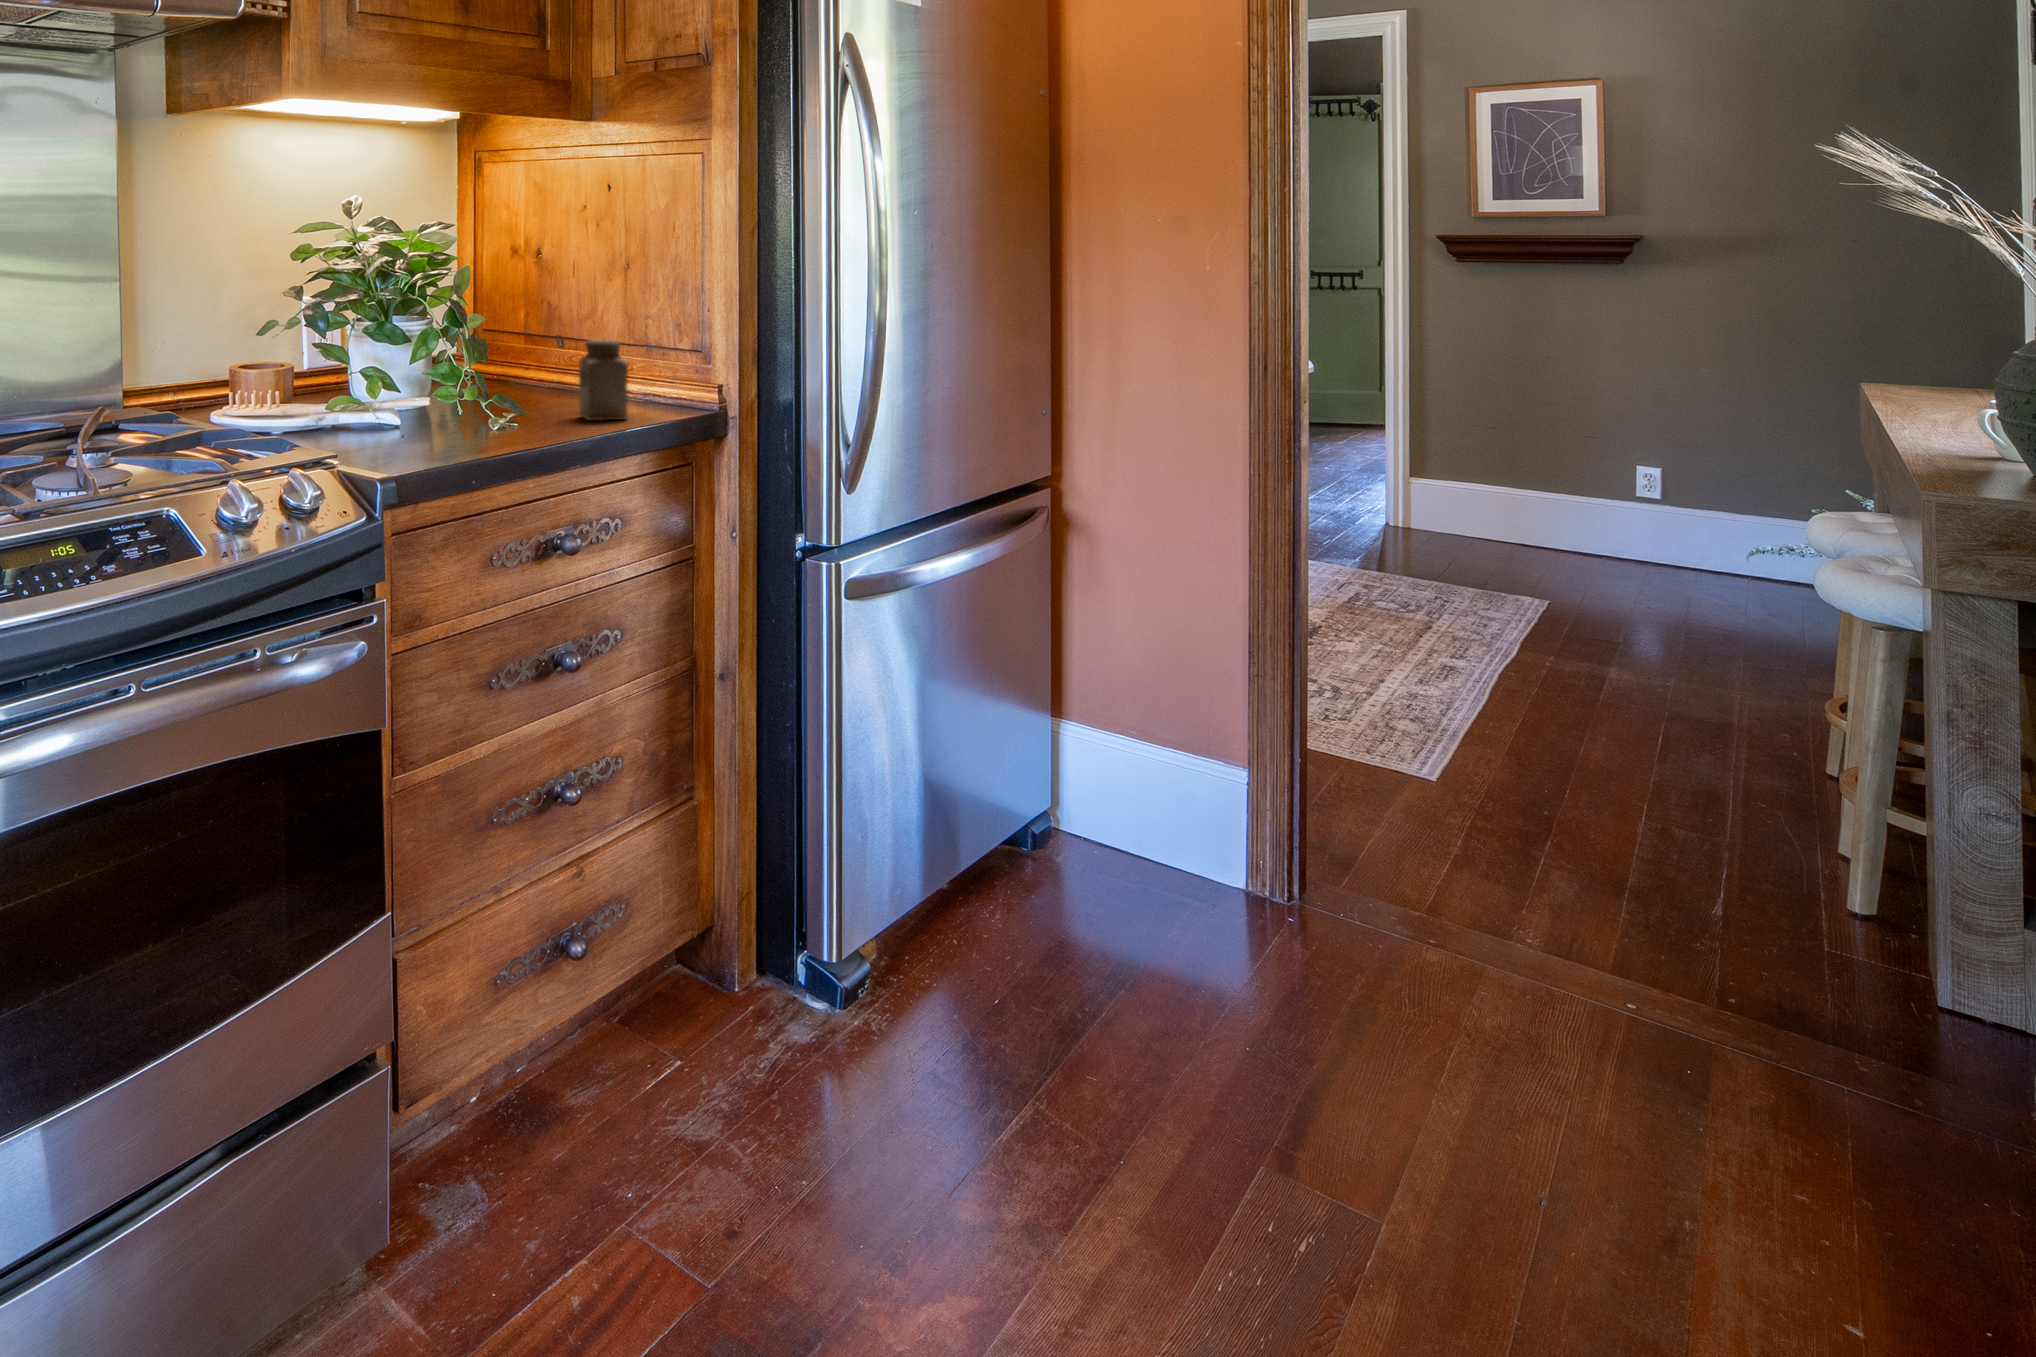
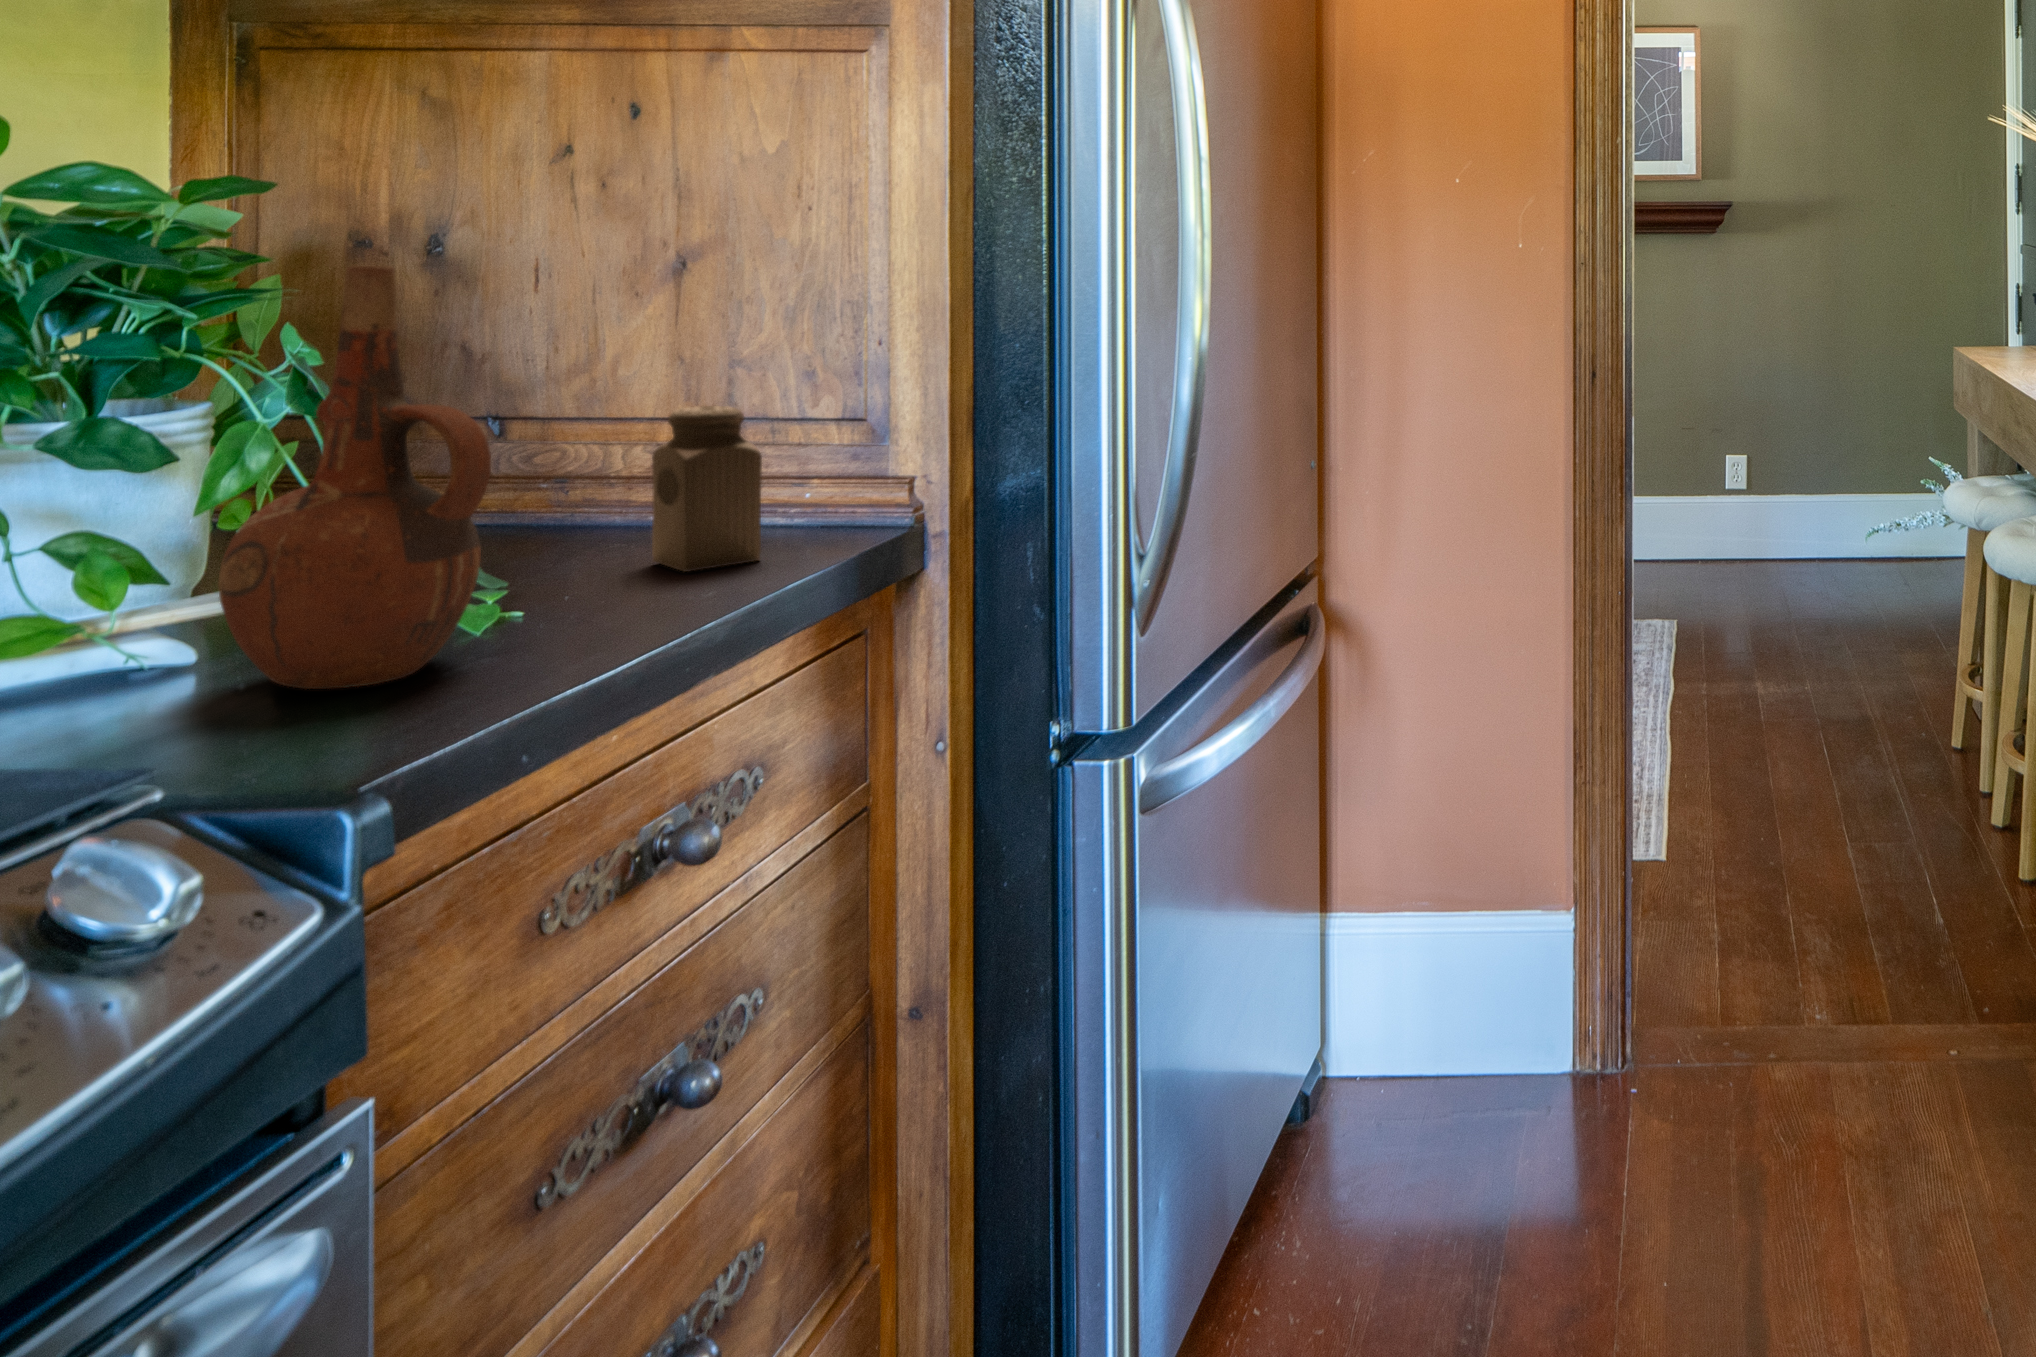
ceramic pitcher: none [385,264,485,446] -> present [218,266,491,689]

